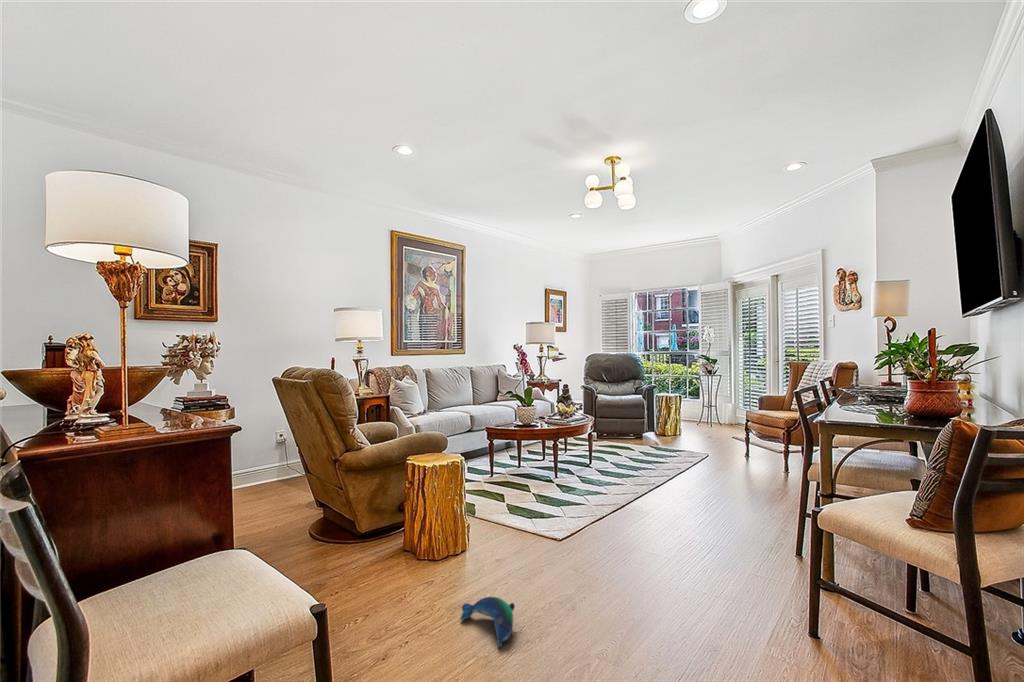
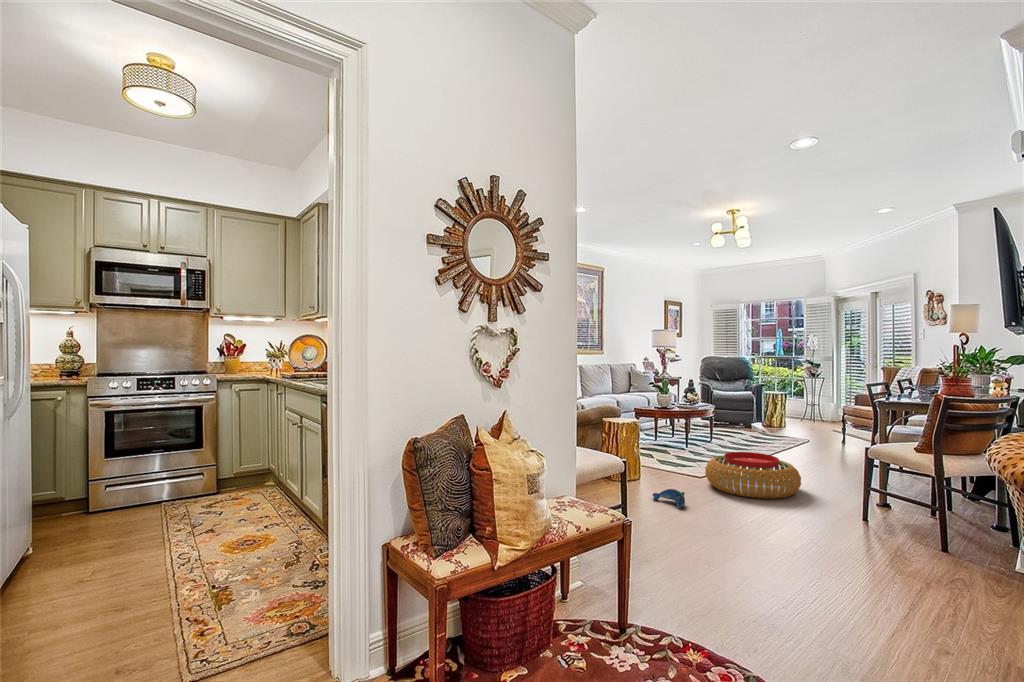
pouf: none [564,502,710,594] -> present [705,452,801,499]

